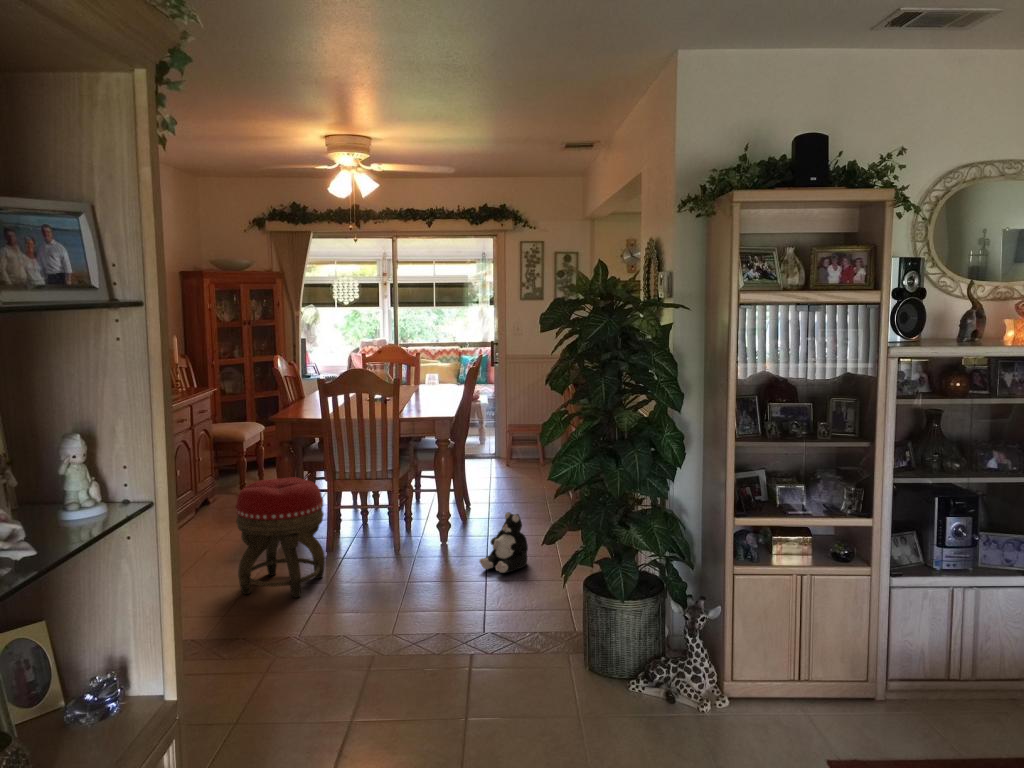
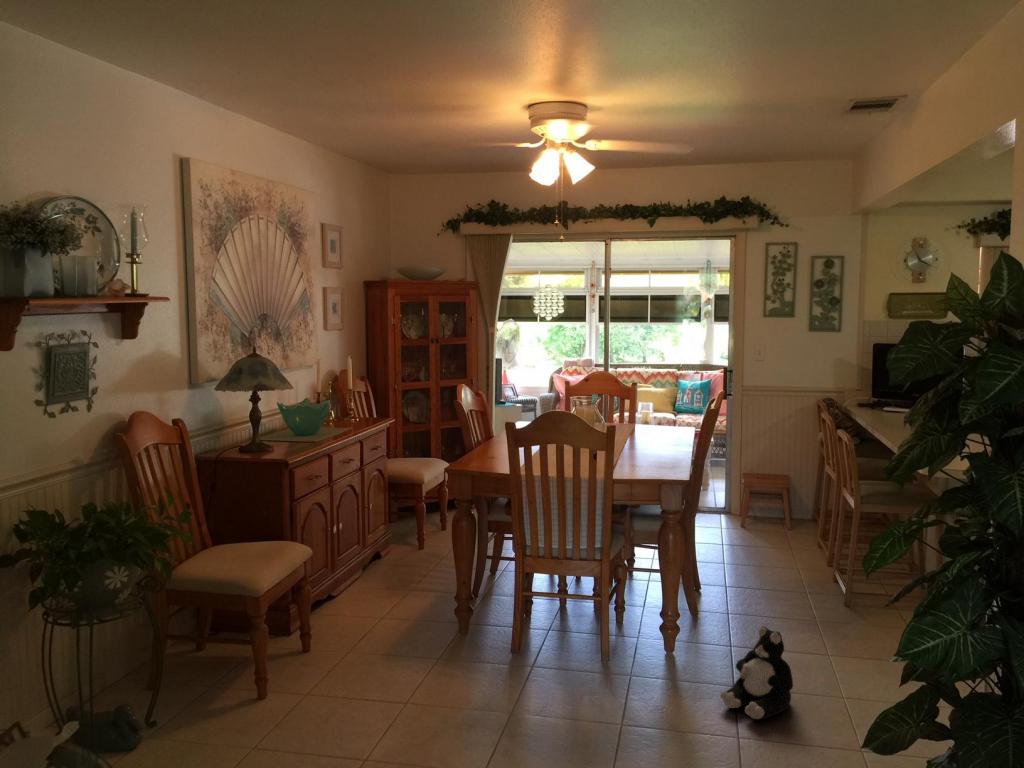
footstool: present [236,477,325,598] -> none [394,556,507,728]

